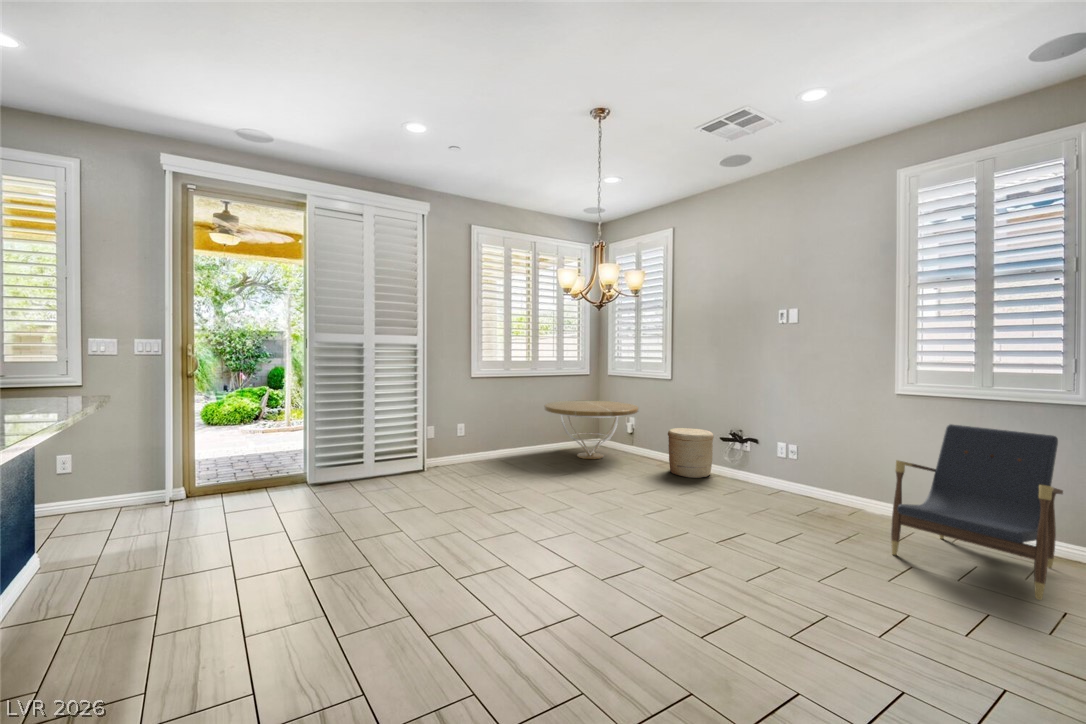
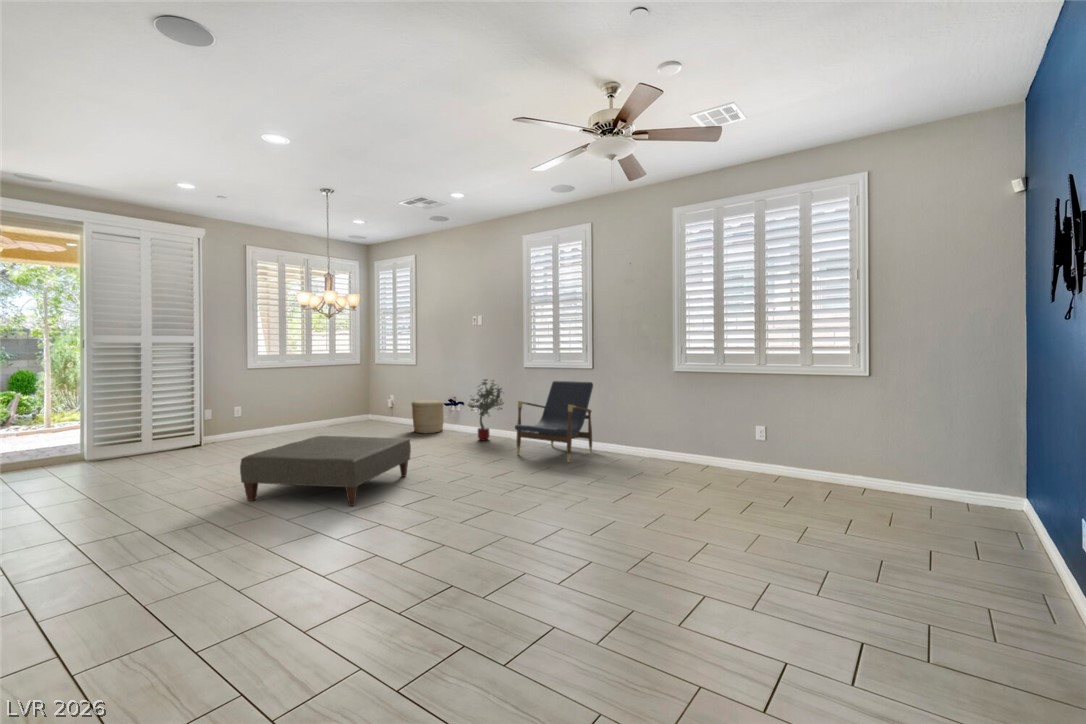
coffee table: present [544,401,638,459] -> none [316,386,394,430]
potted tree: none [760,410,835,505] -> present [468,379,504,441]
ottoman: none [481,495,732,679] -> present [240,436,411,506]

